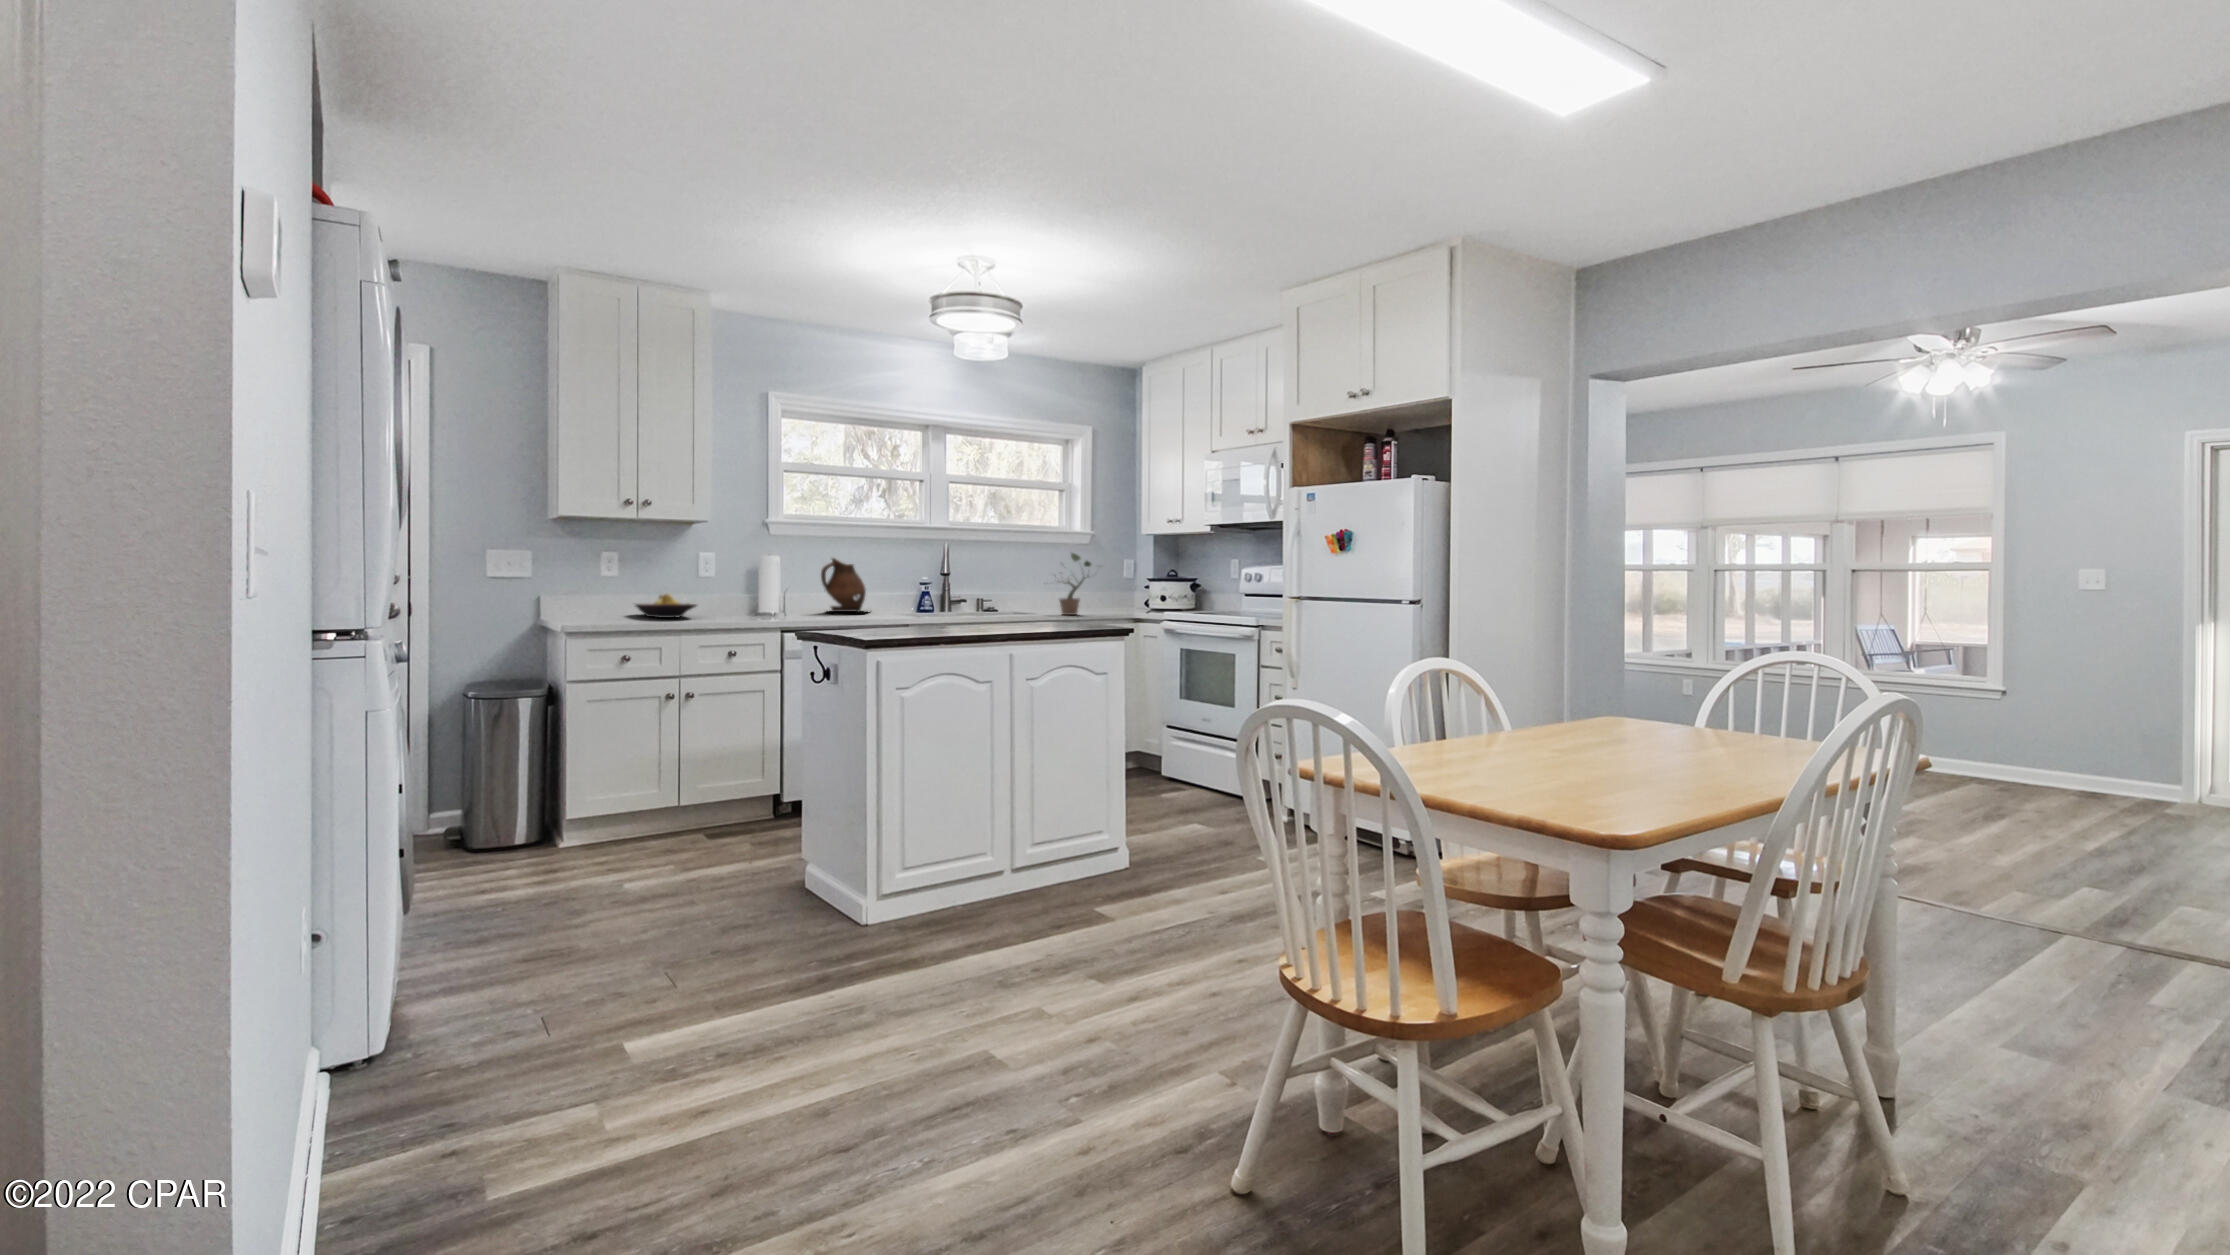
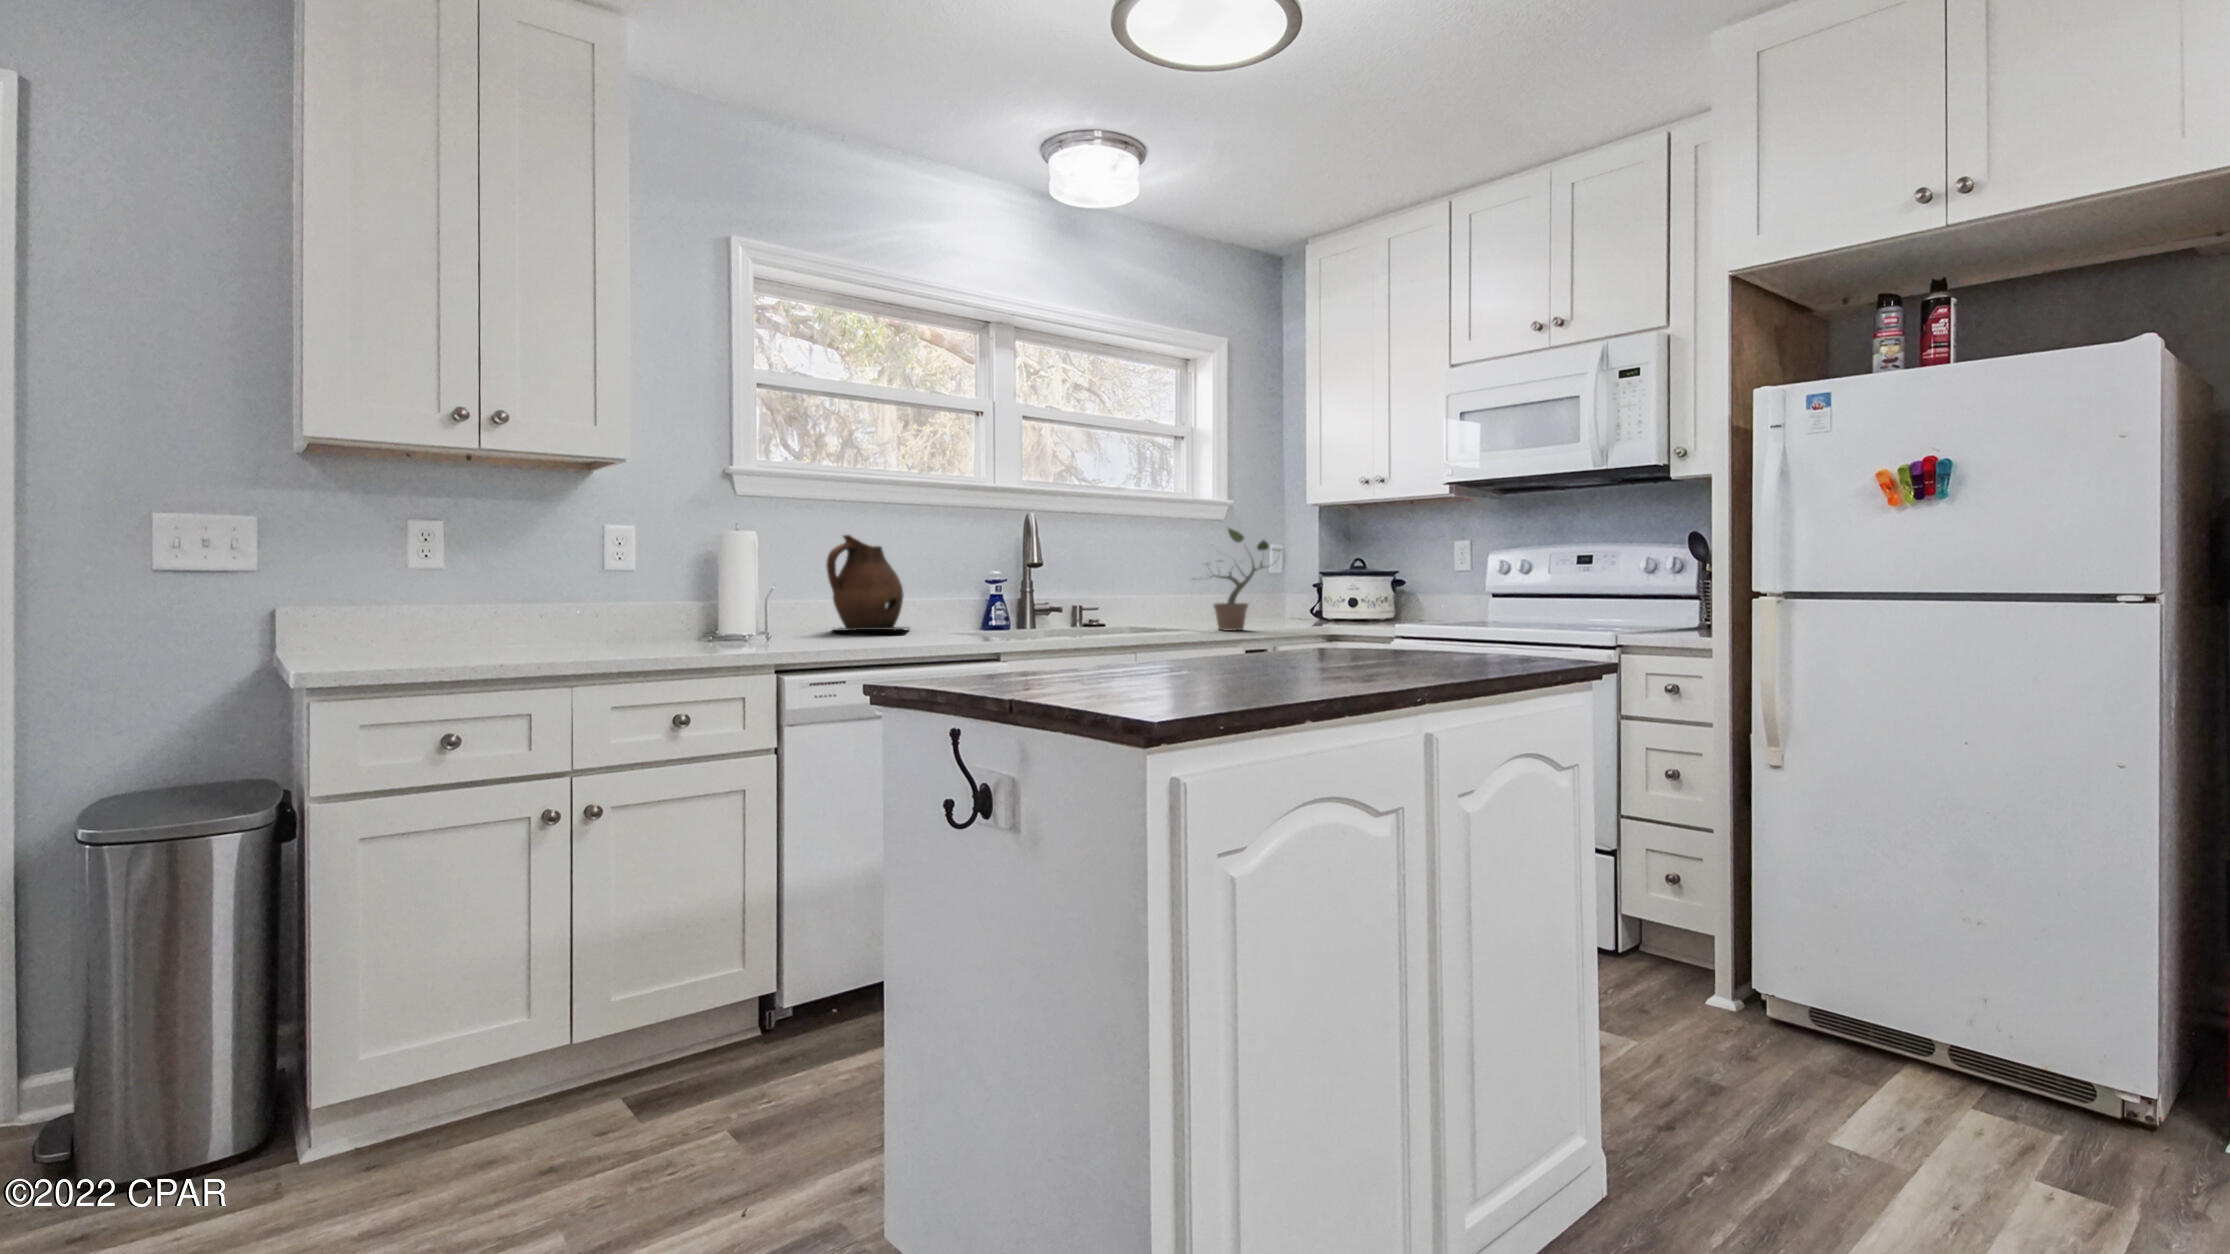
fruit bowl: present [636,594,696,618] -> none [475,600,605,647]

